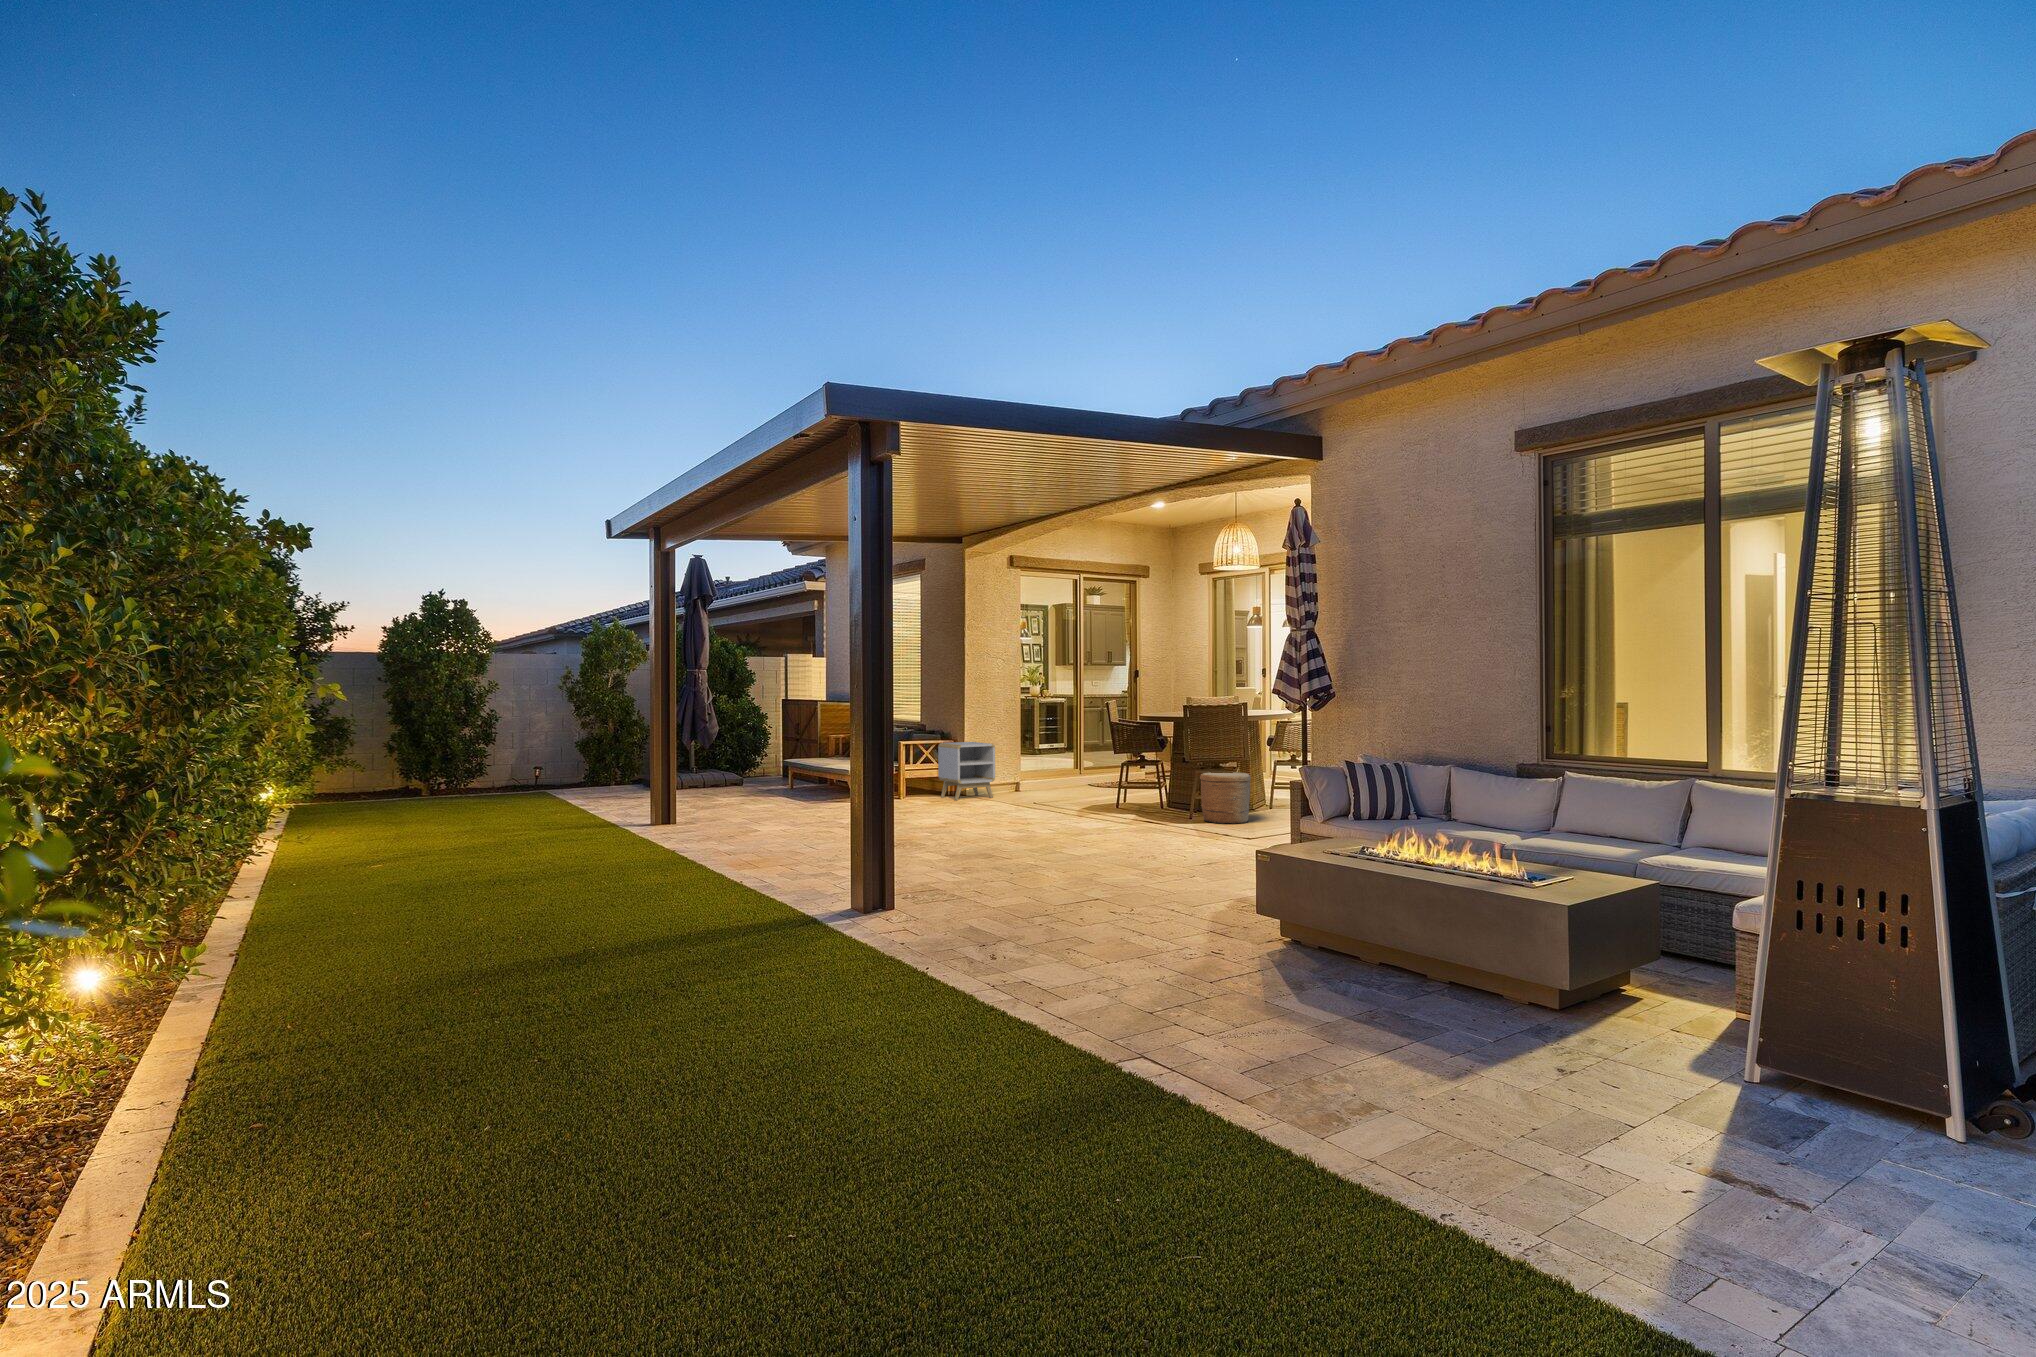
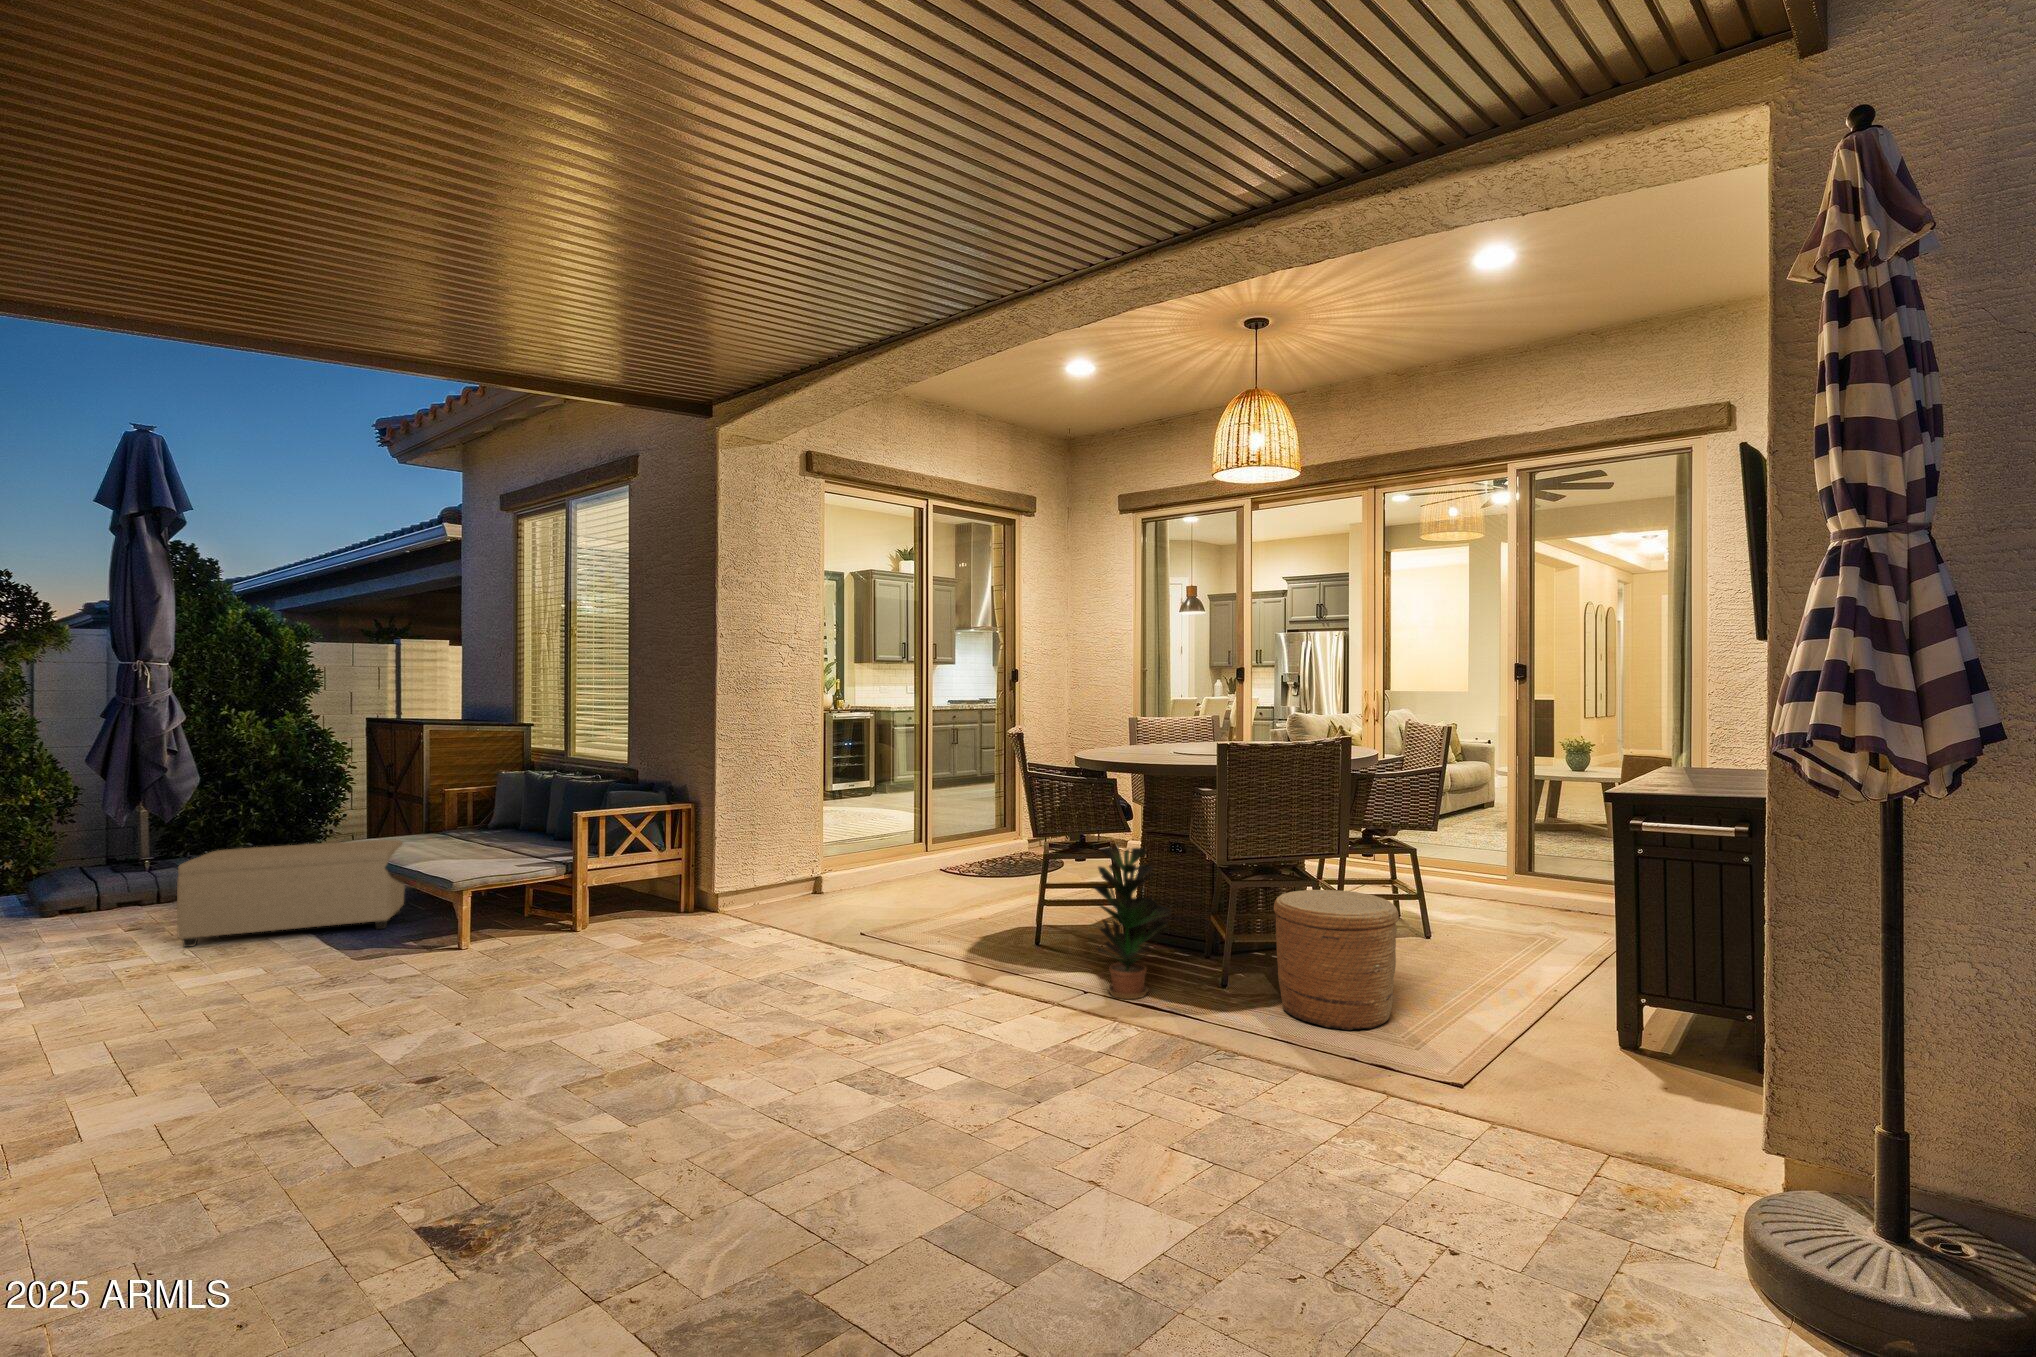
side table: present [938,742,995,800] -> none [658,803,778,935]
potted plant: none [1127,753,1165,817] -> present [1093,847,1171,999]
ottoman: none [737,756,819,797] -> present [177,840,405,947]

